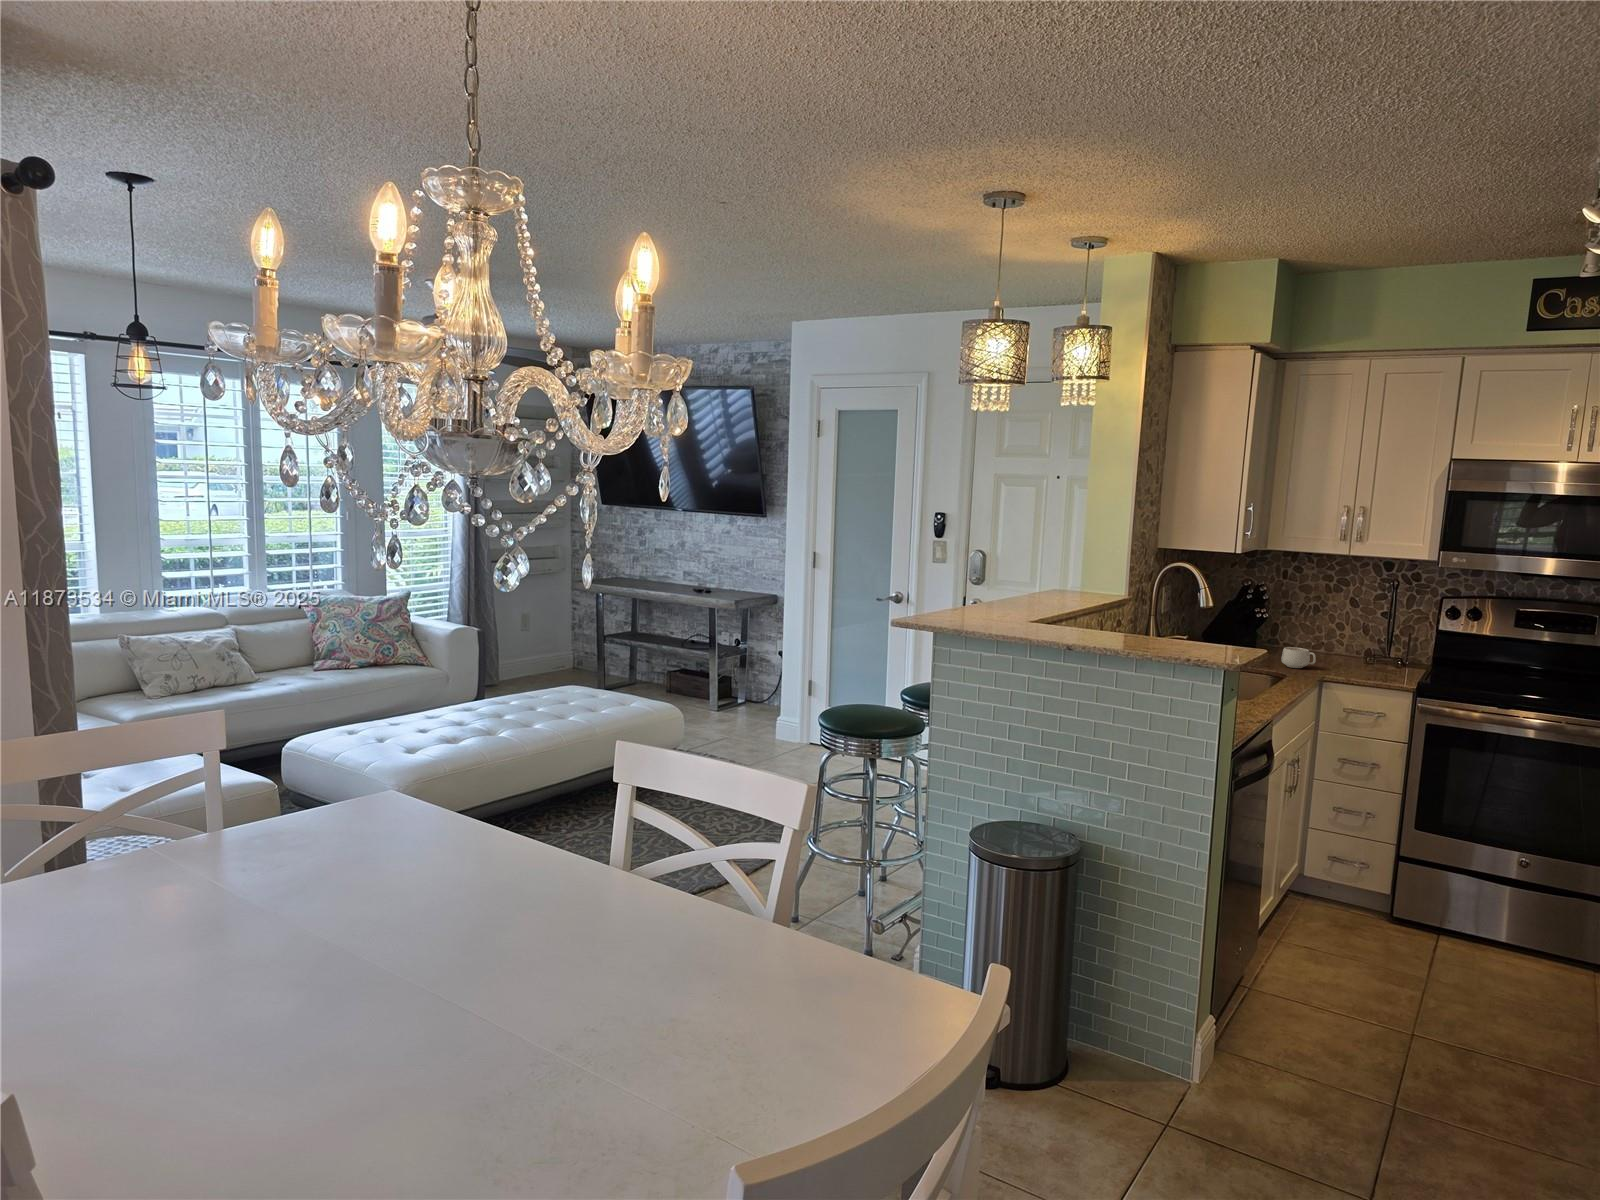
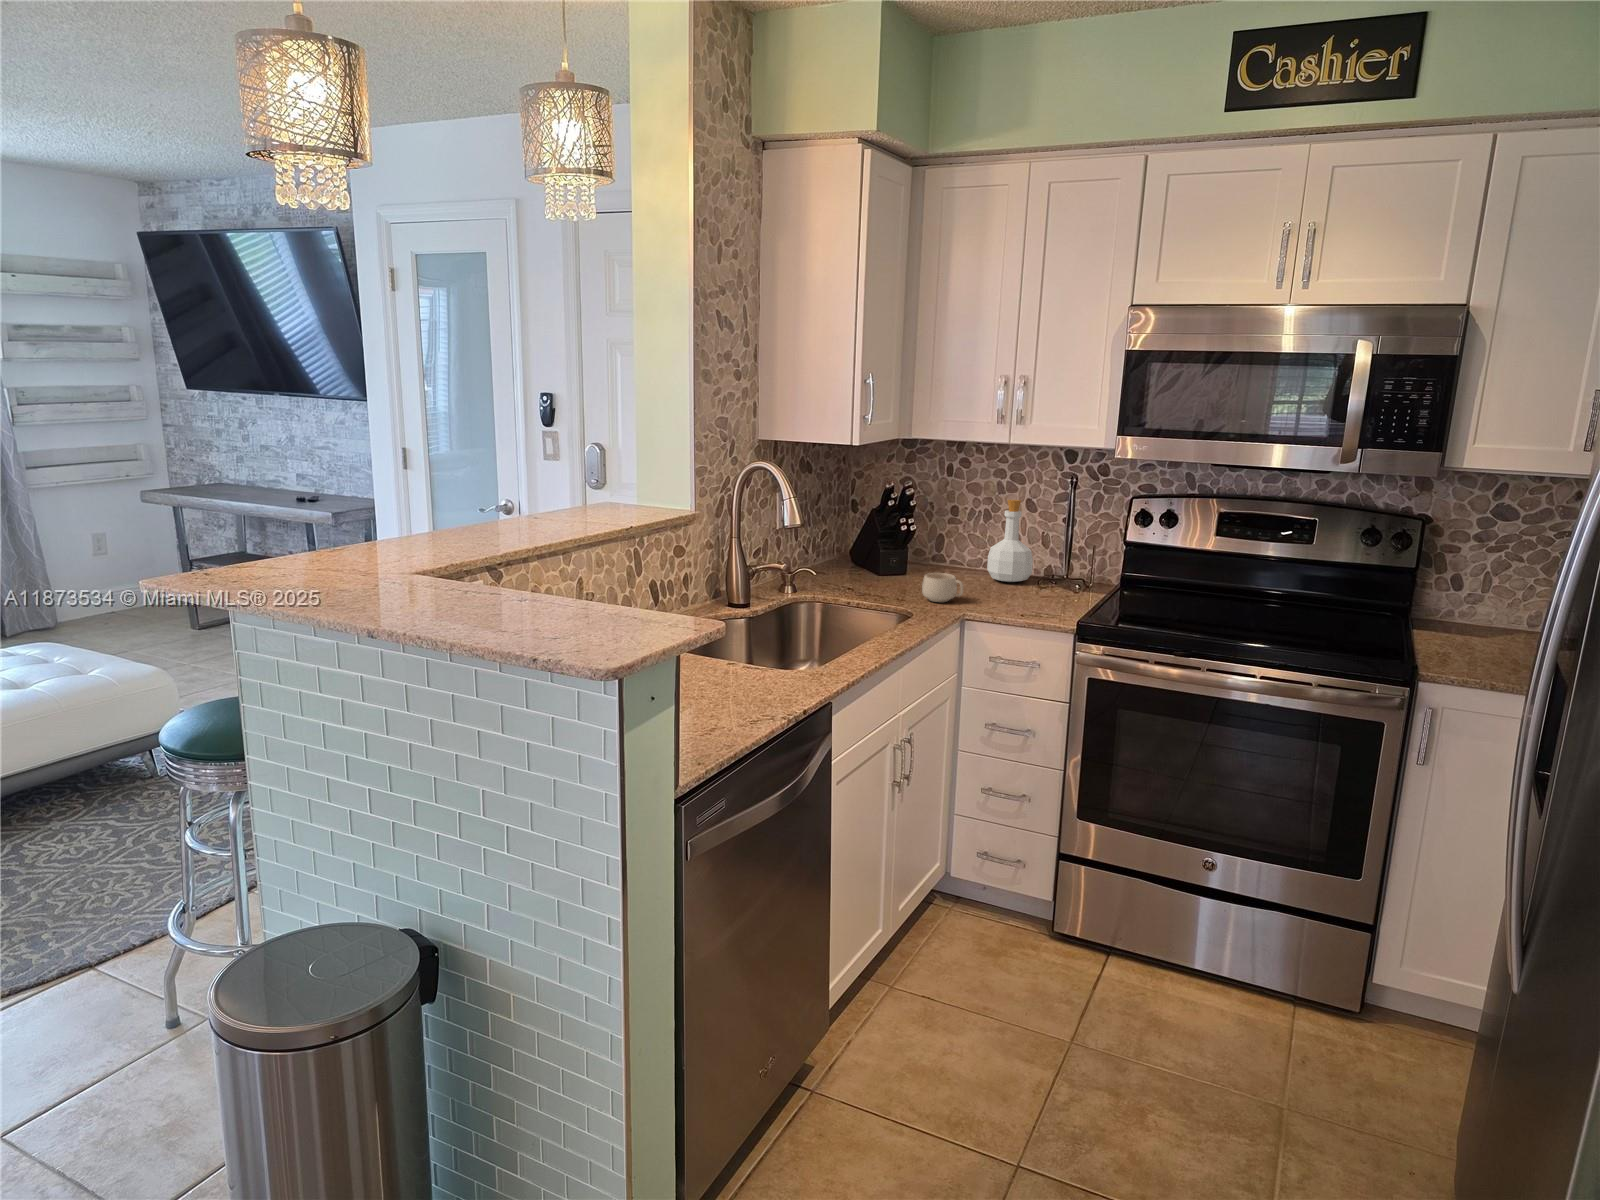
bottle: none [1322,597,1361,659] -> present [987,500,1033,582]

